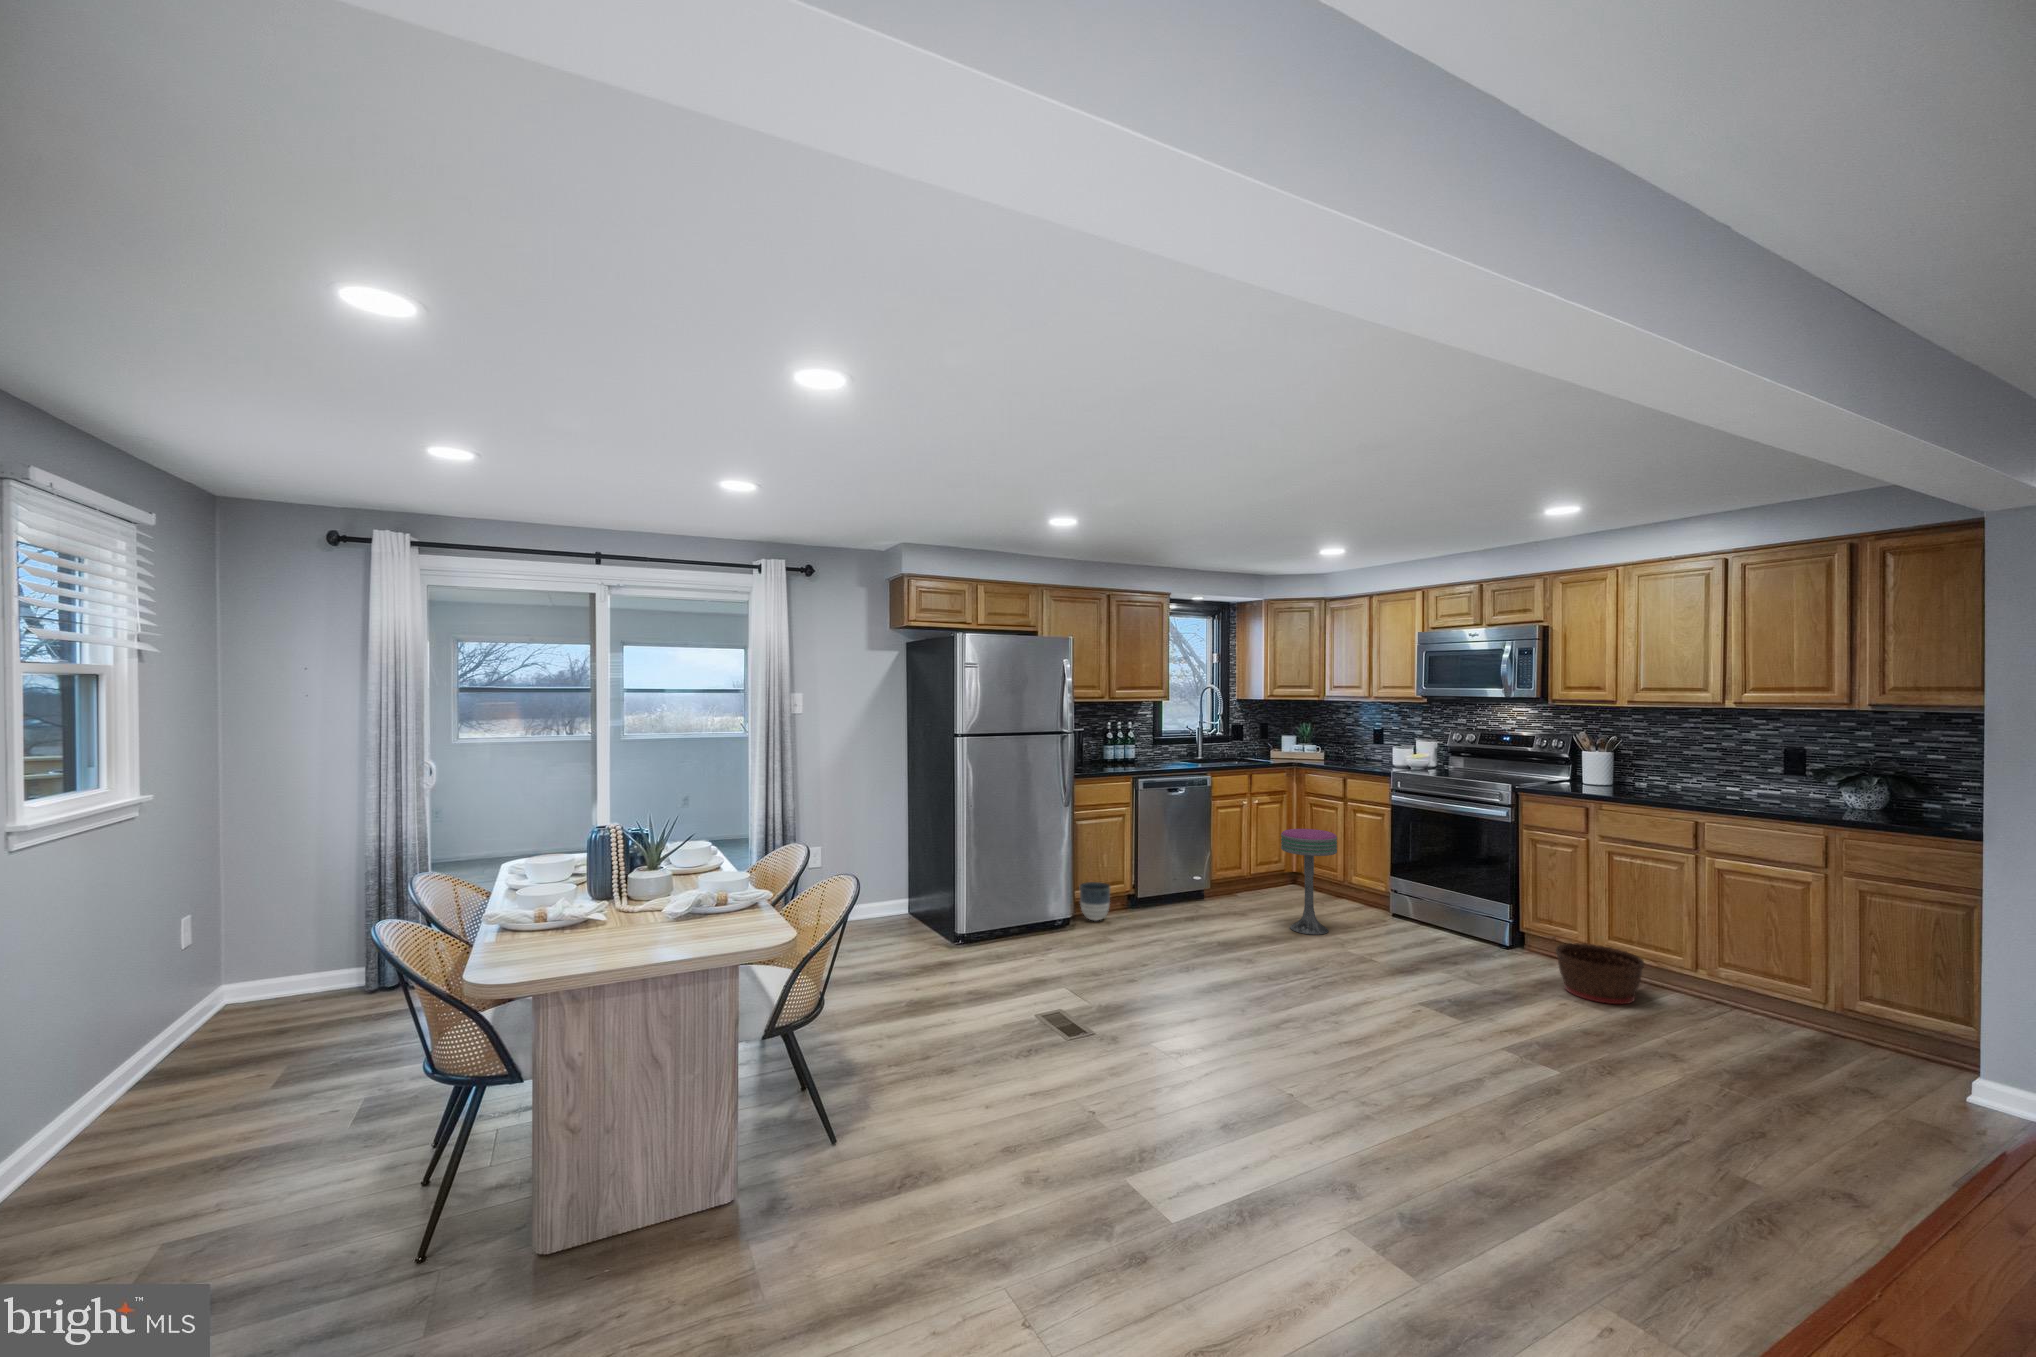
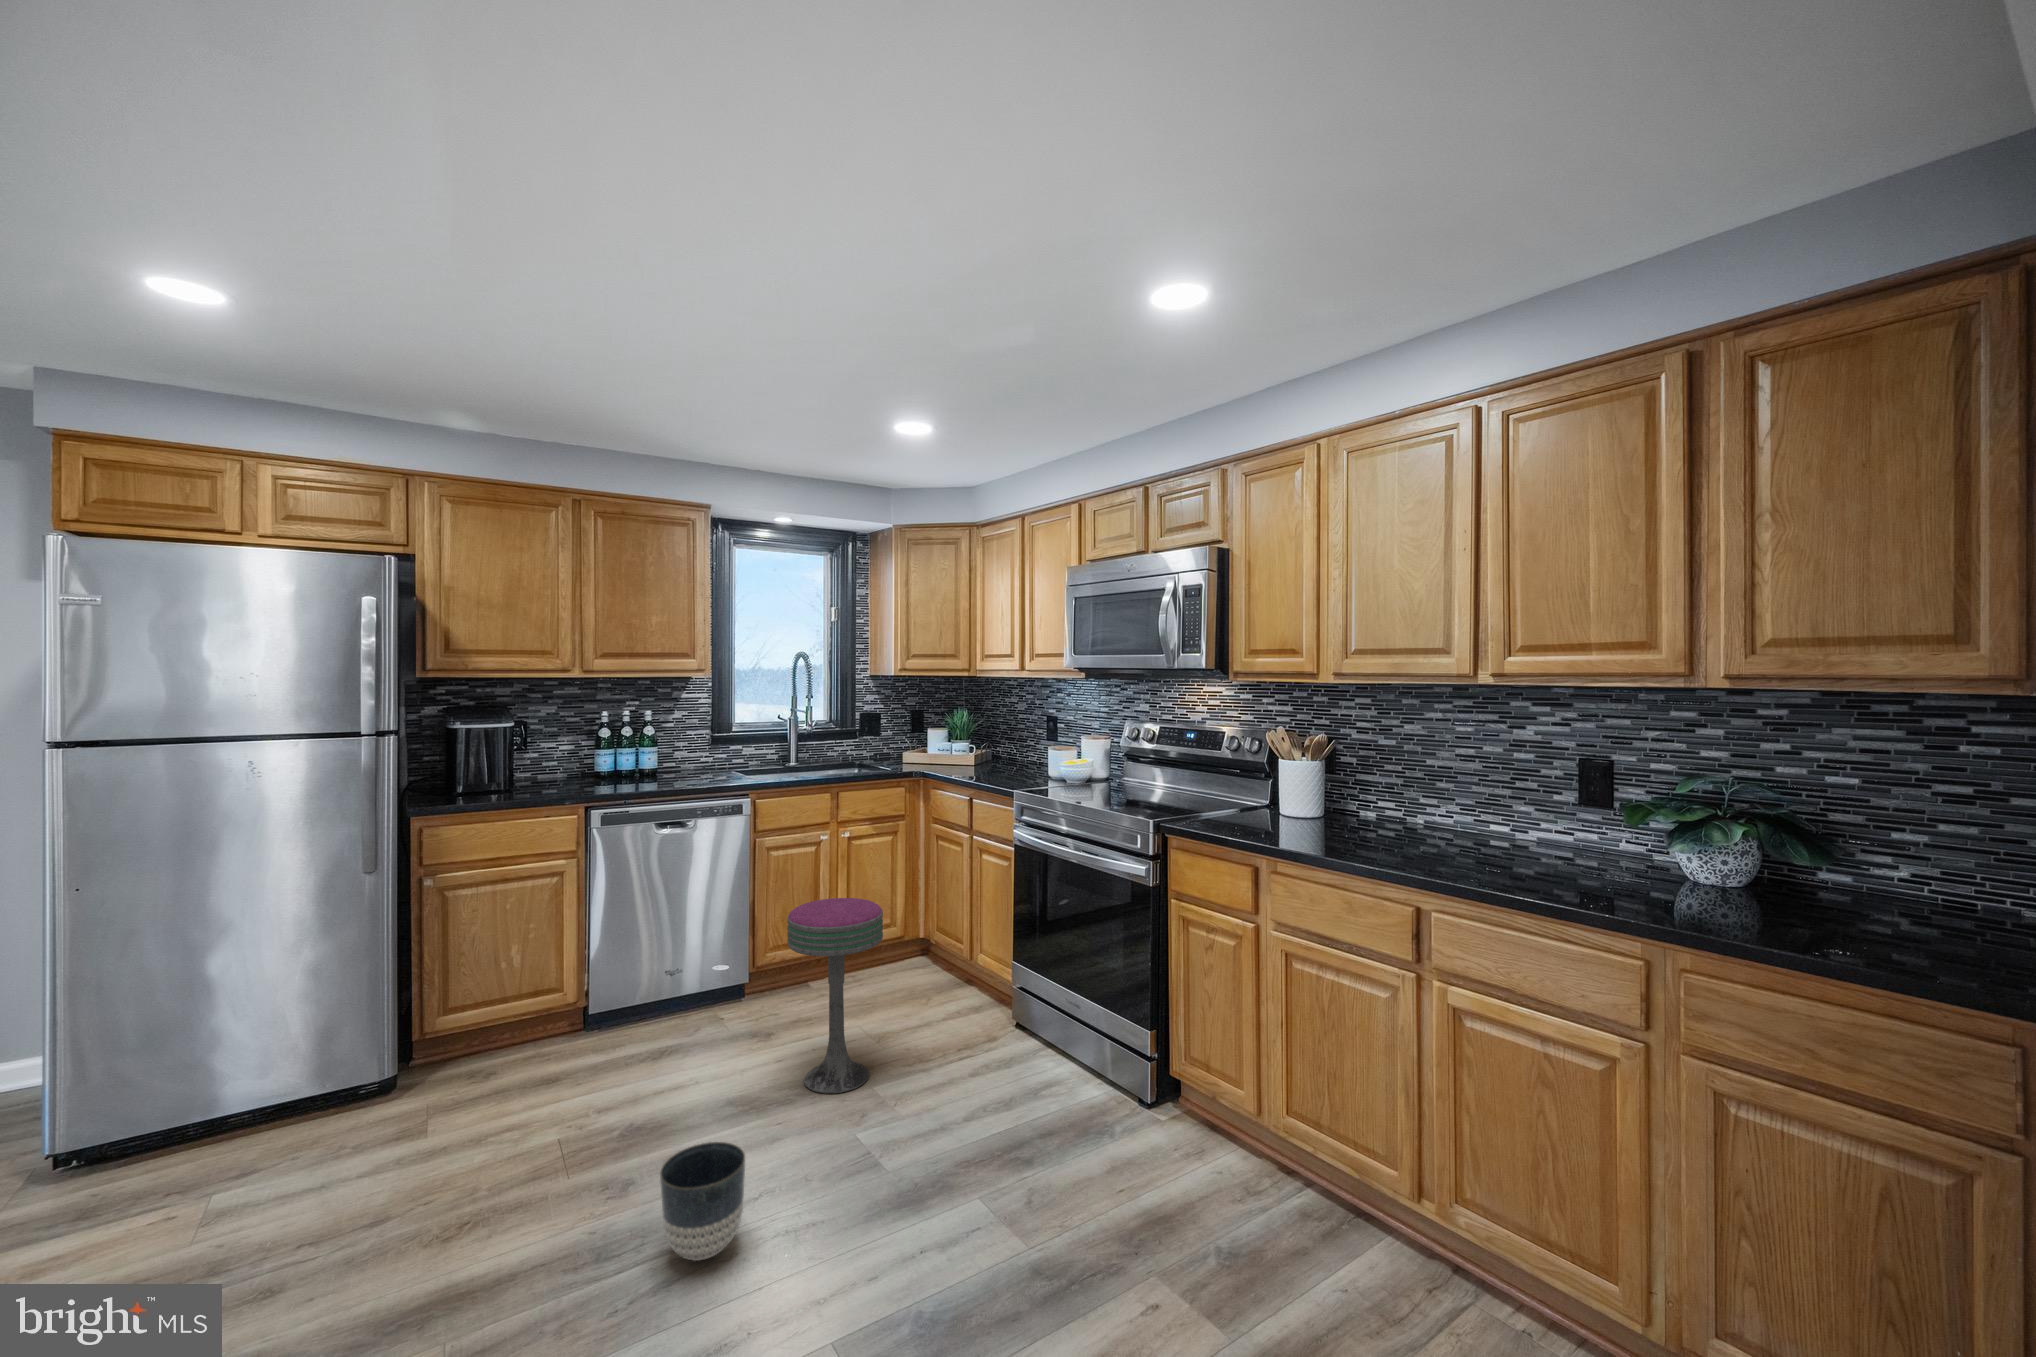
planter: present [1080,882,1110,920] -> present [660,1142,745,1261]
basket: present [1556,943,1644,1004] -> none [1161,1139,1311,1298]

